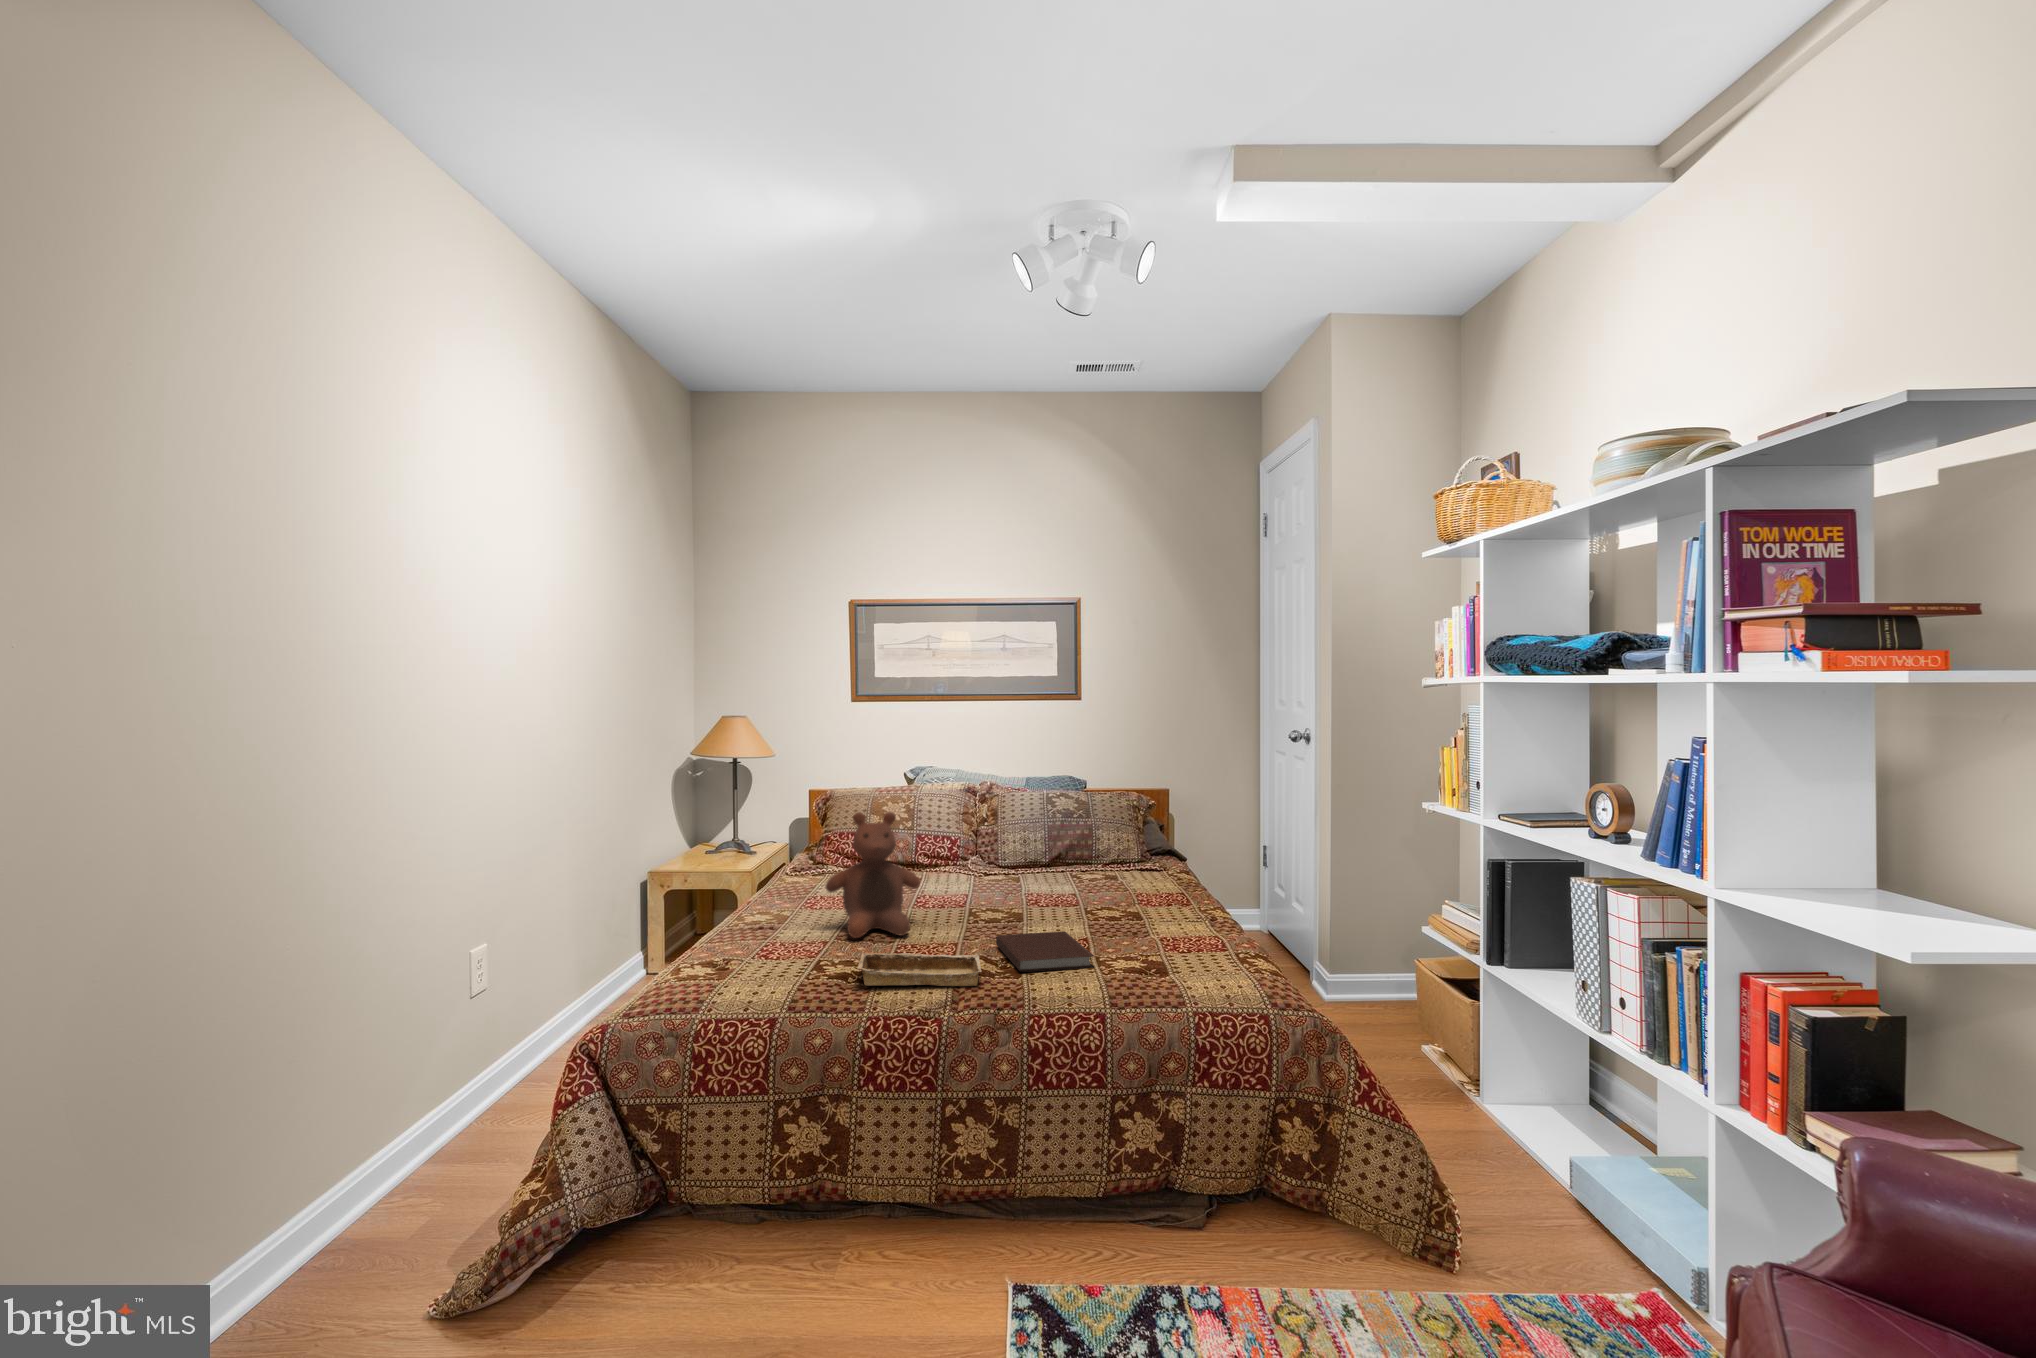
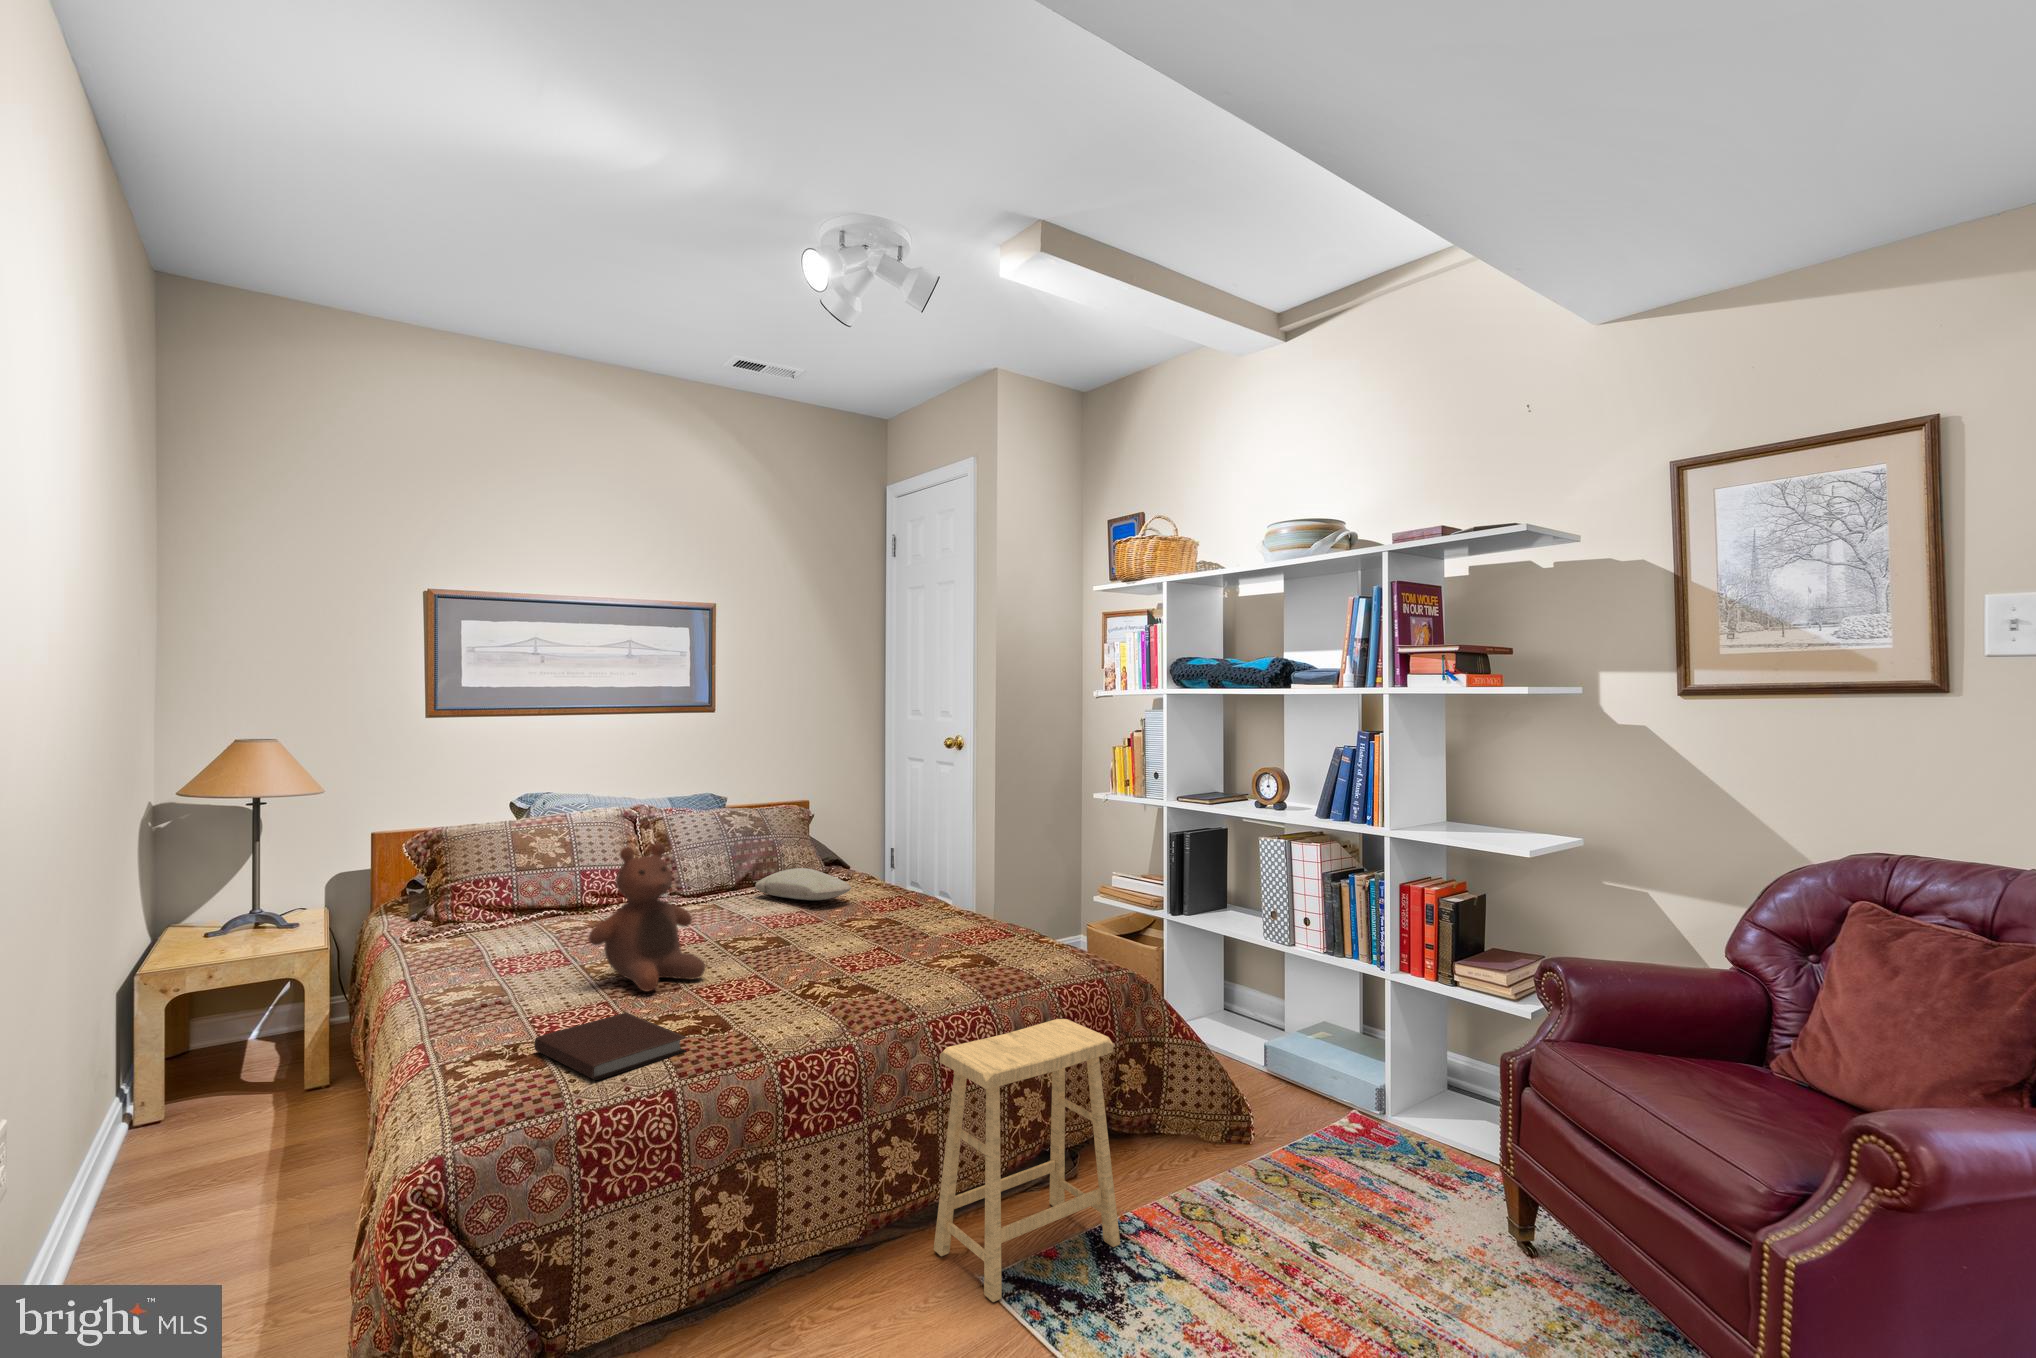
pillow: none [1050,854,1121,886] -> present [755,868,851,900]
notebook: present [996,931,1094,972] -> present [535,1013,687,1080]
tray: present [858,953,981,986] -> none [712,979,861,1032]
footstool: none [1002,1042,1180,1312] -> present [934,1019,1120,1302]

